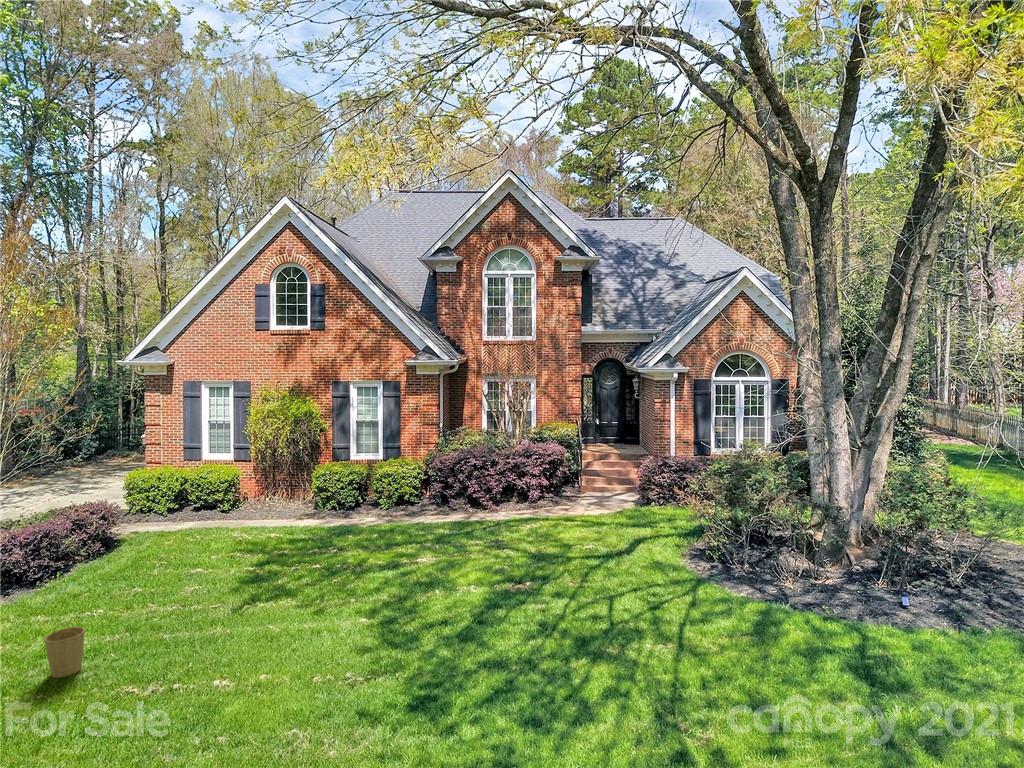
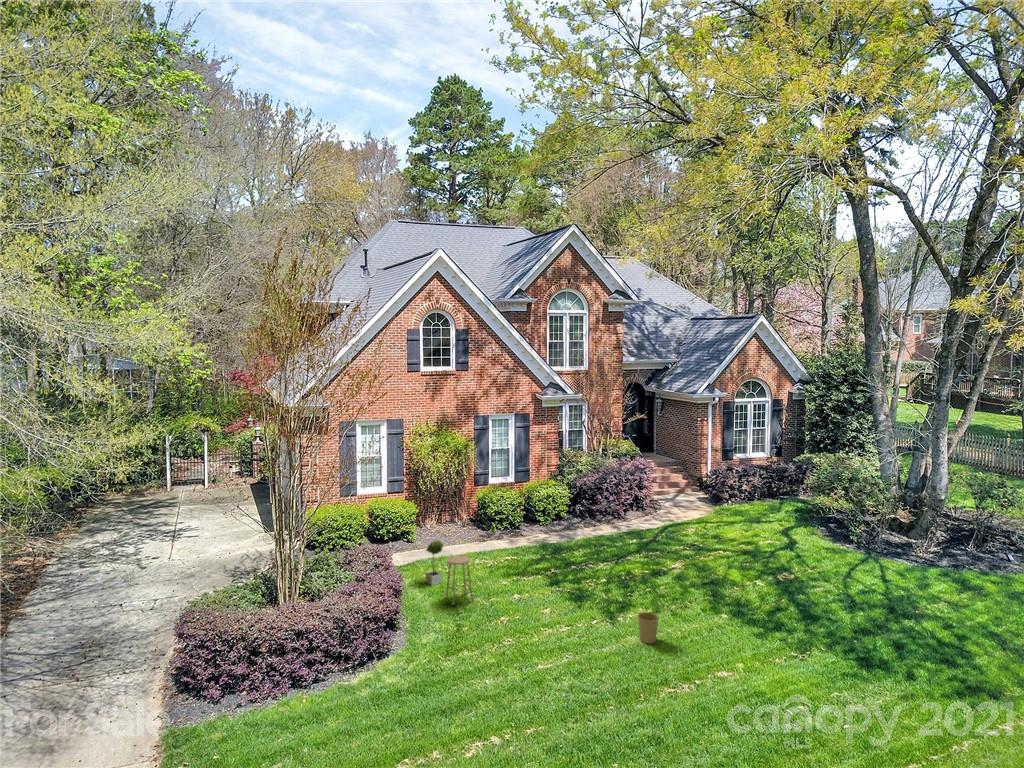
potted tree: none [98,503,124,555] -> present [425,541,443,585]
stool: none [53,520,100,579] -> present [446,555,473,605]

